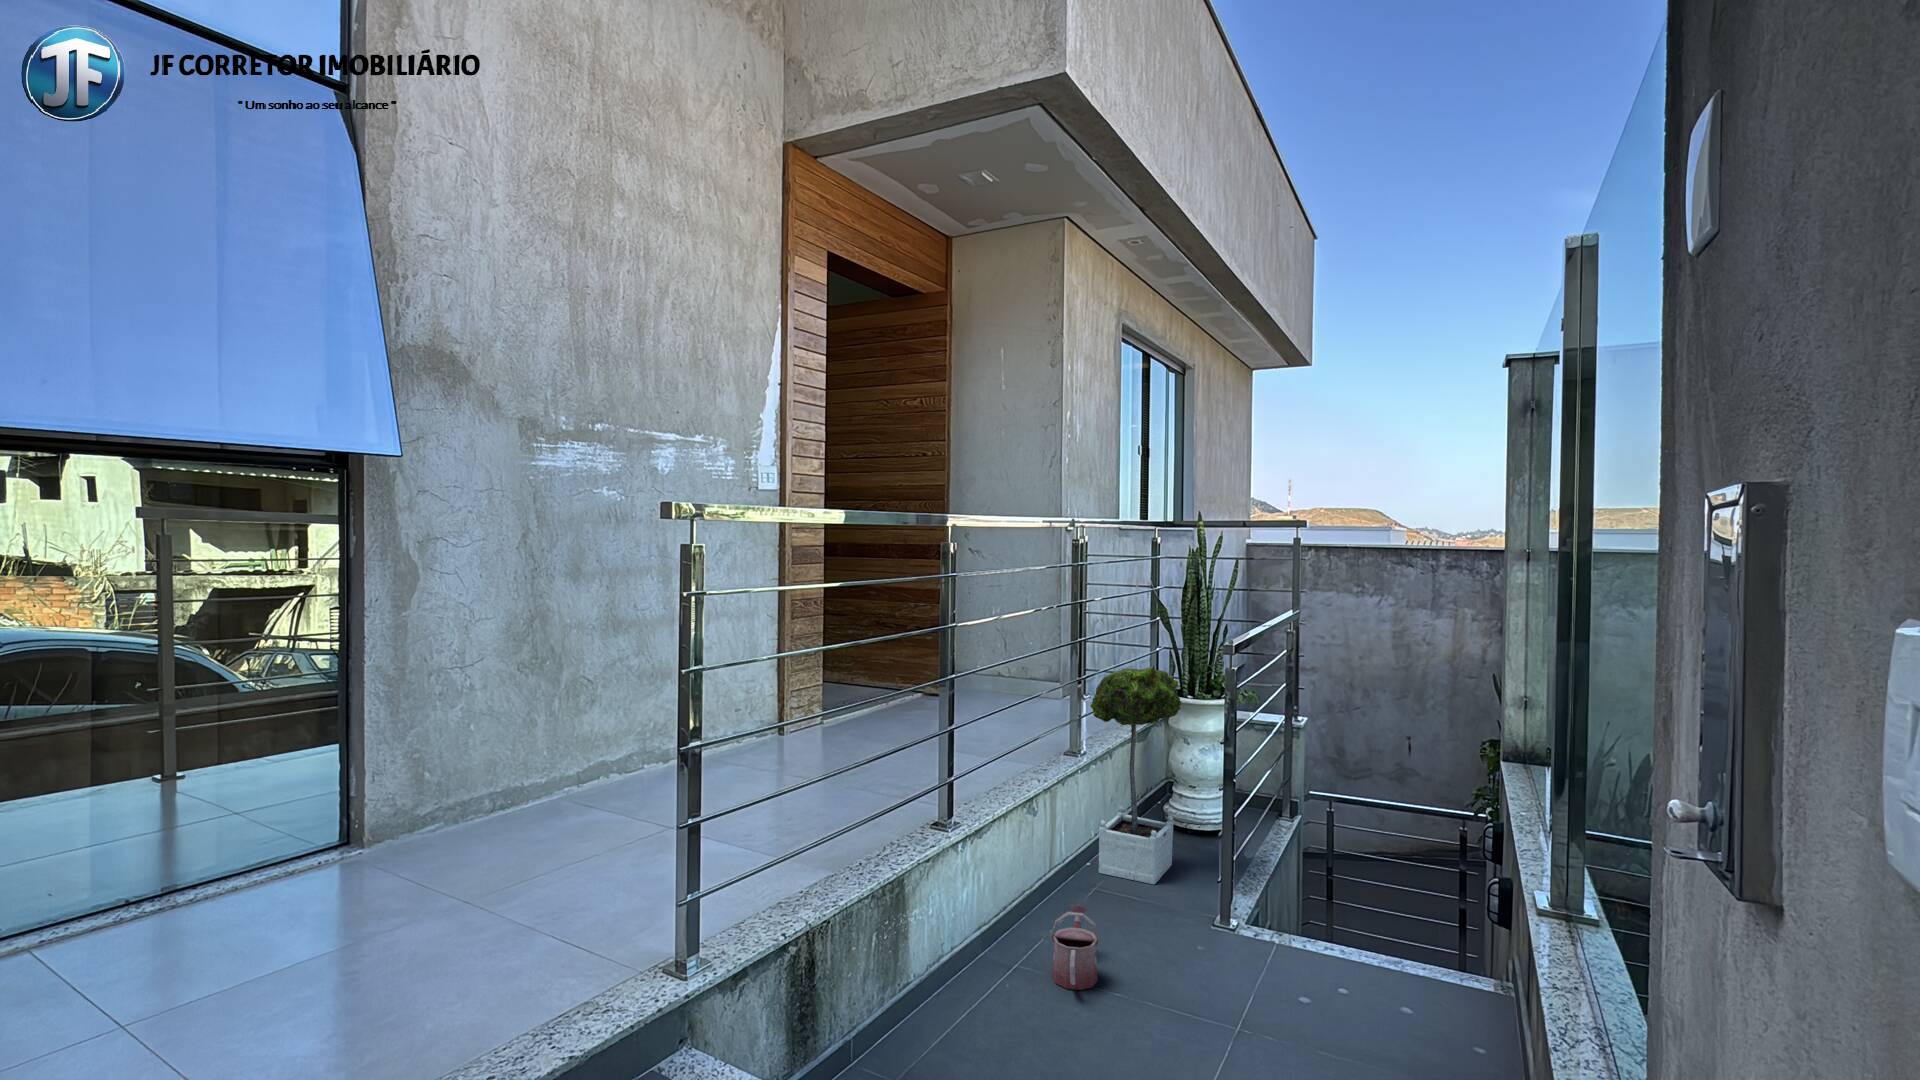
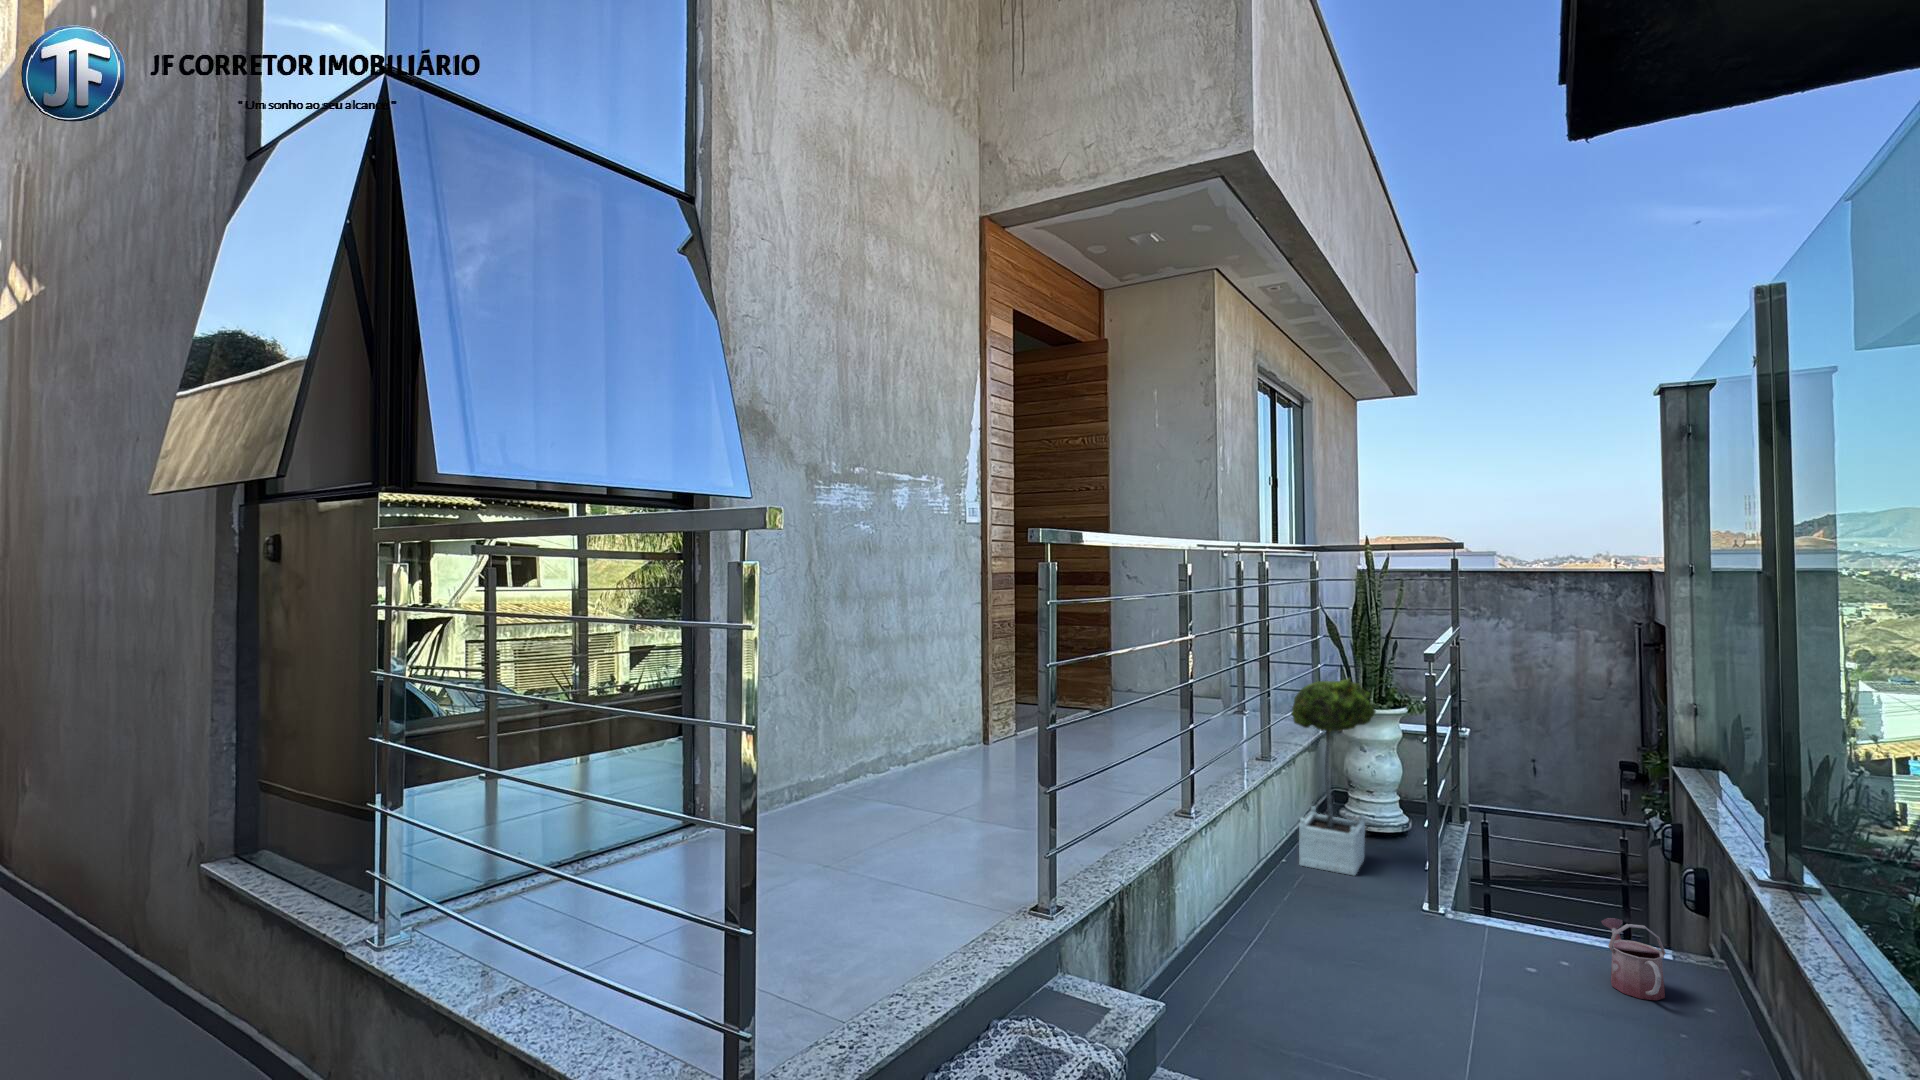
watering can: present [1050,905,1100,990] -> present [1601,918,1666,1000]

